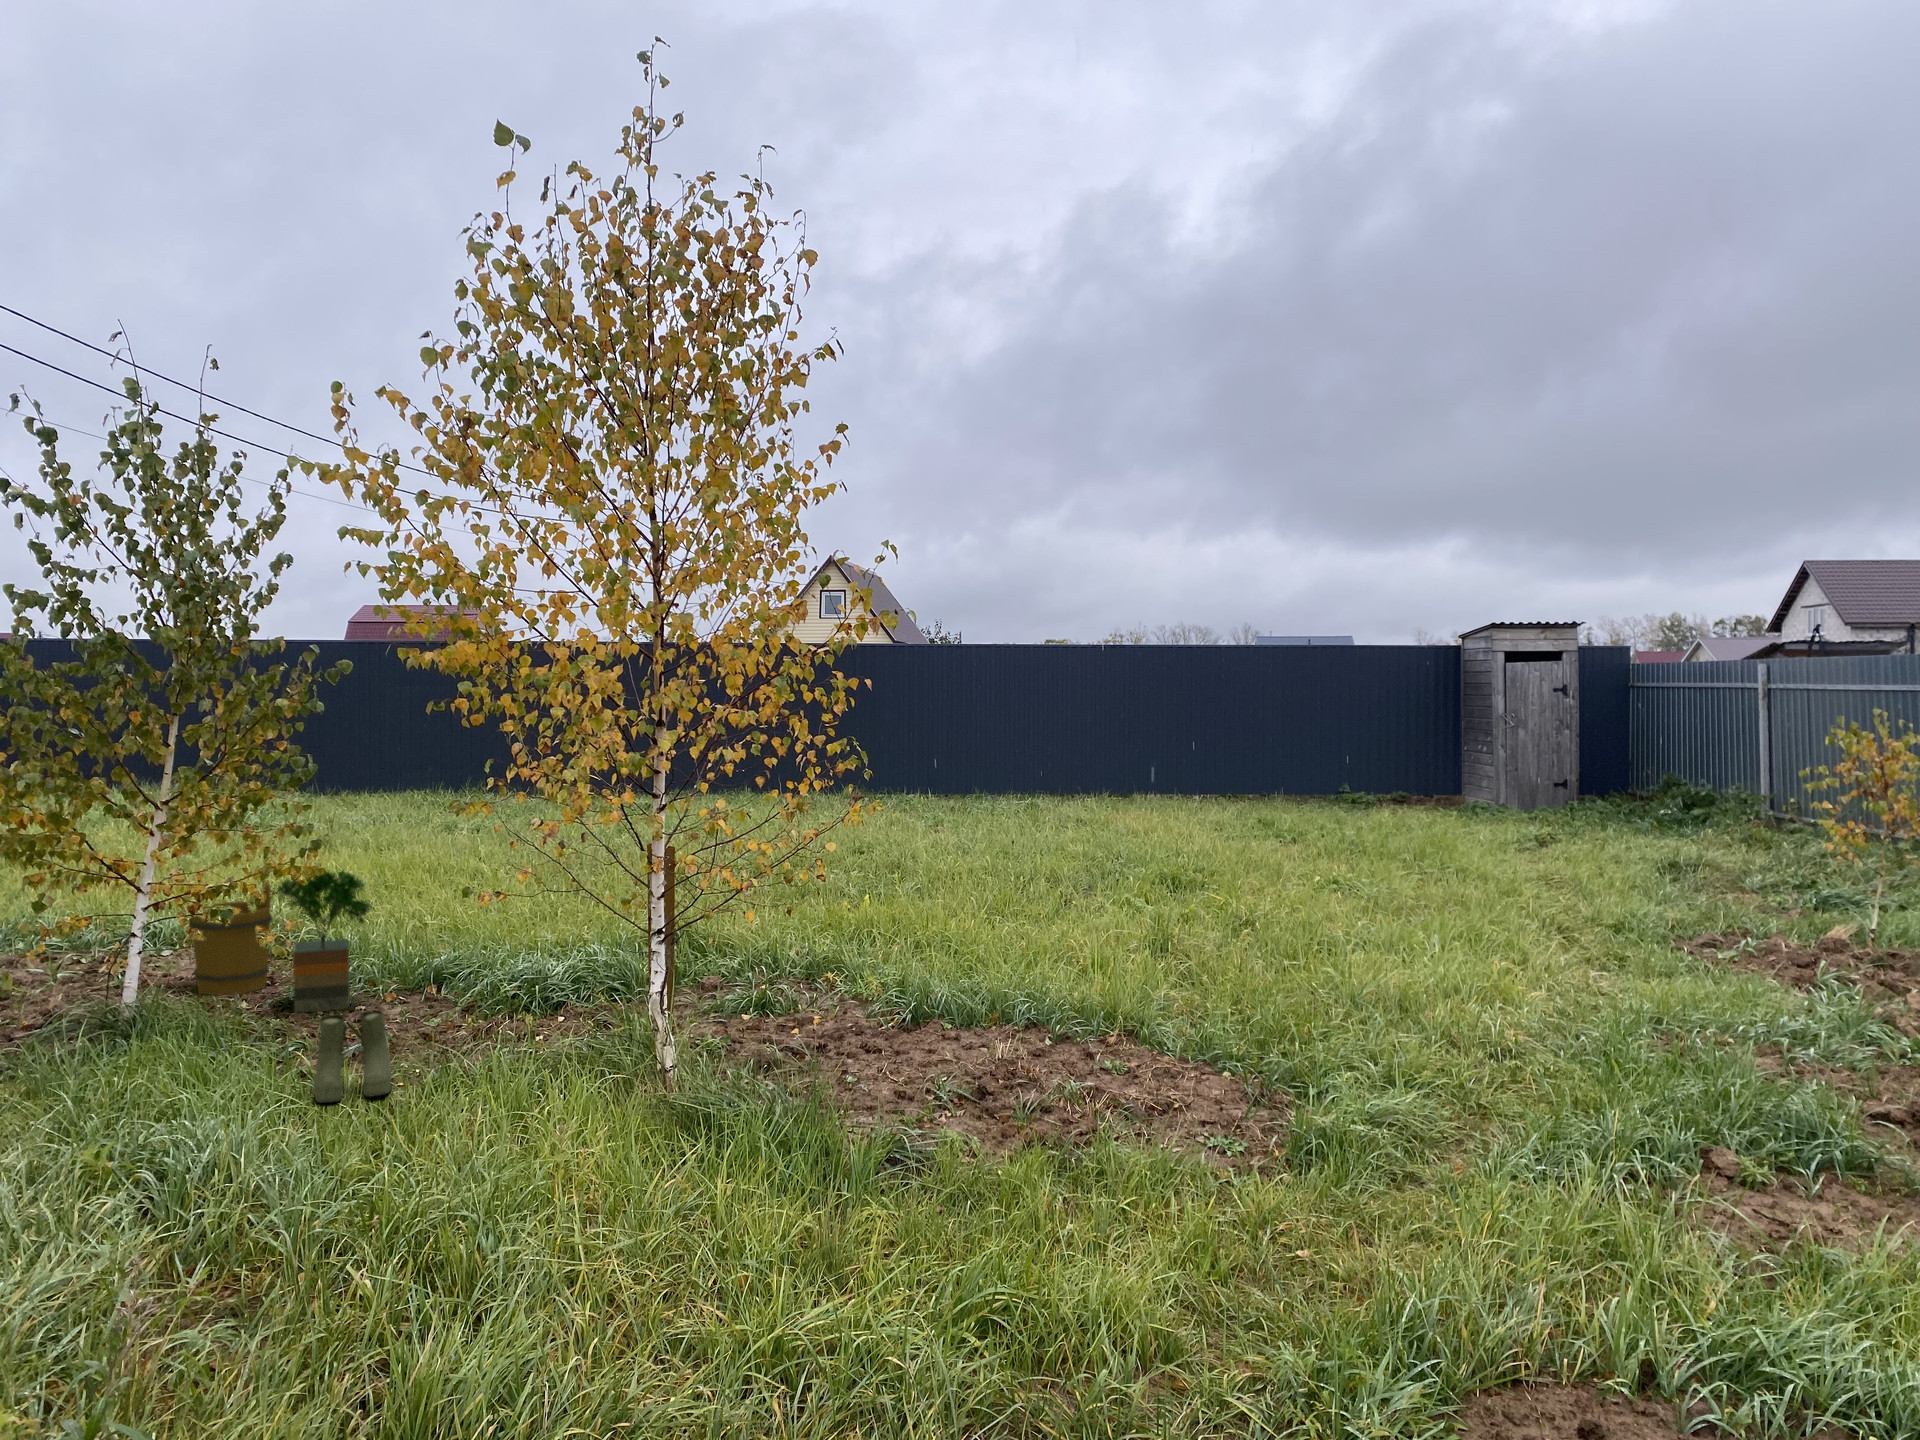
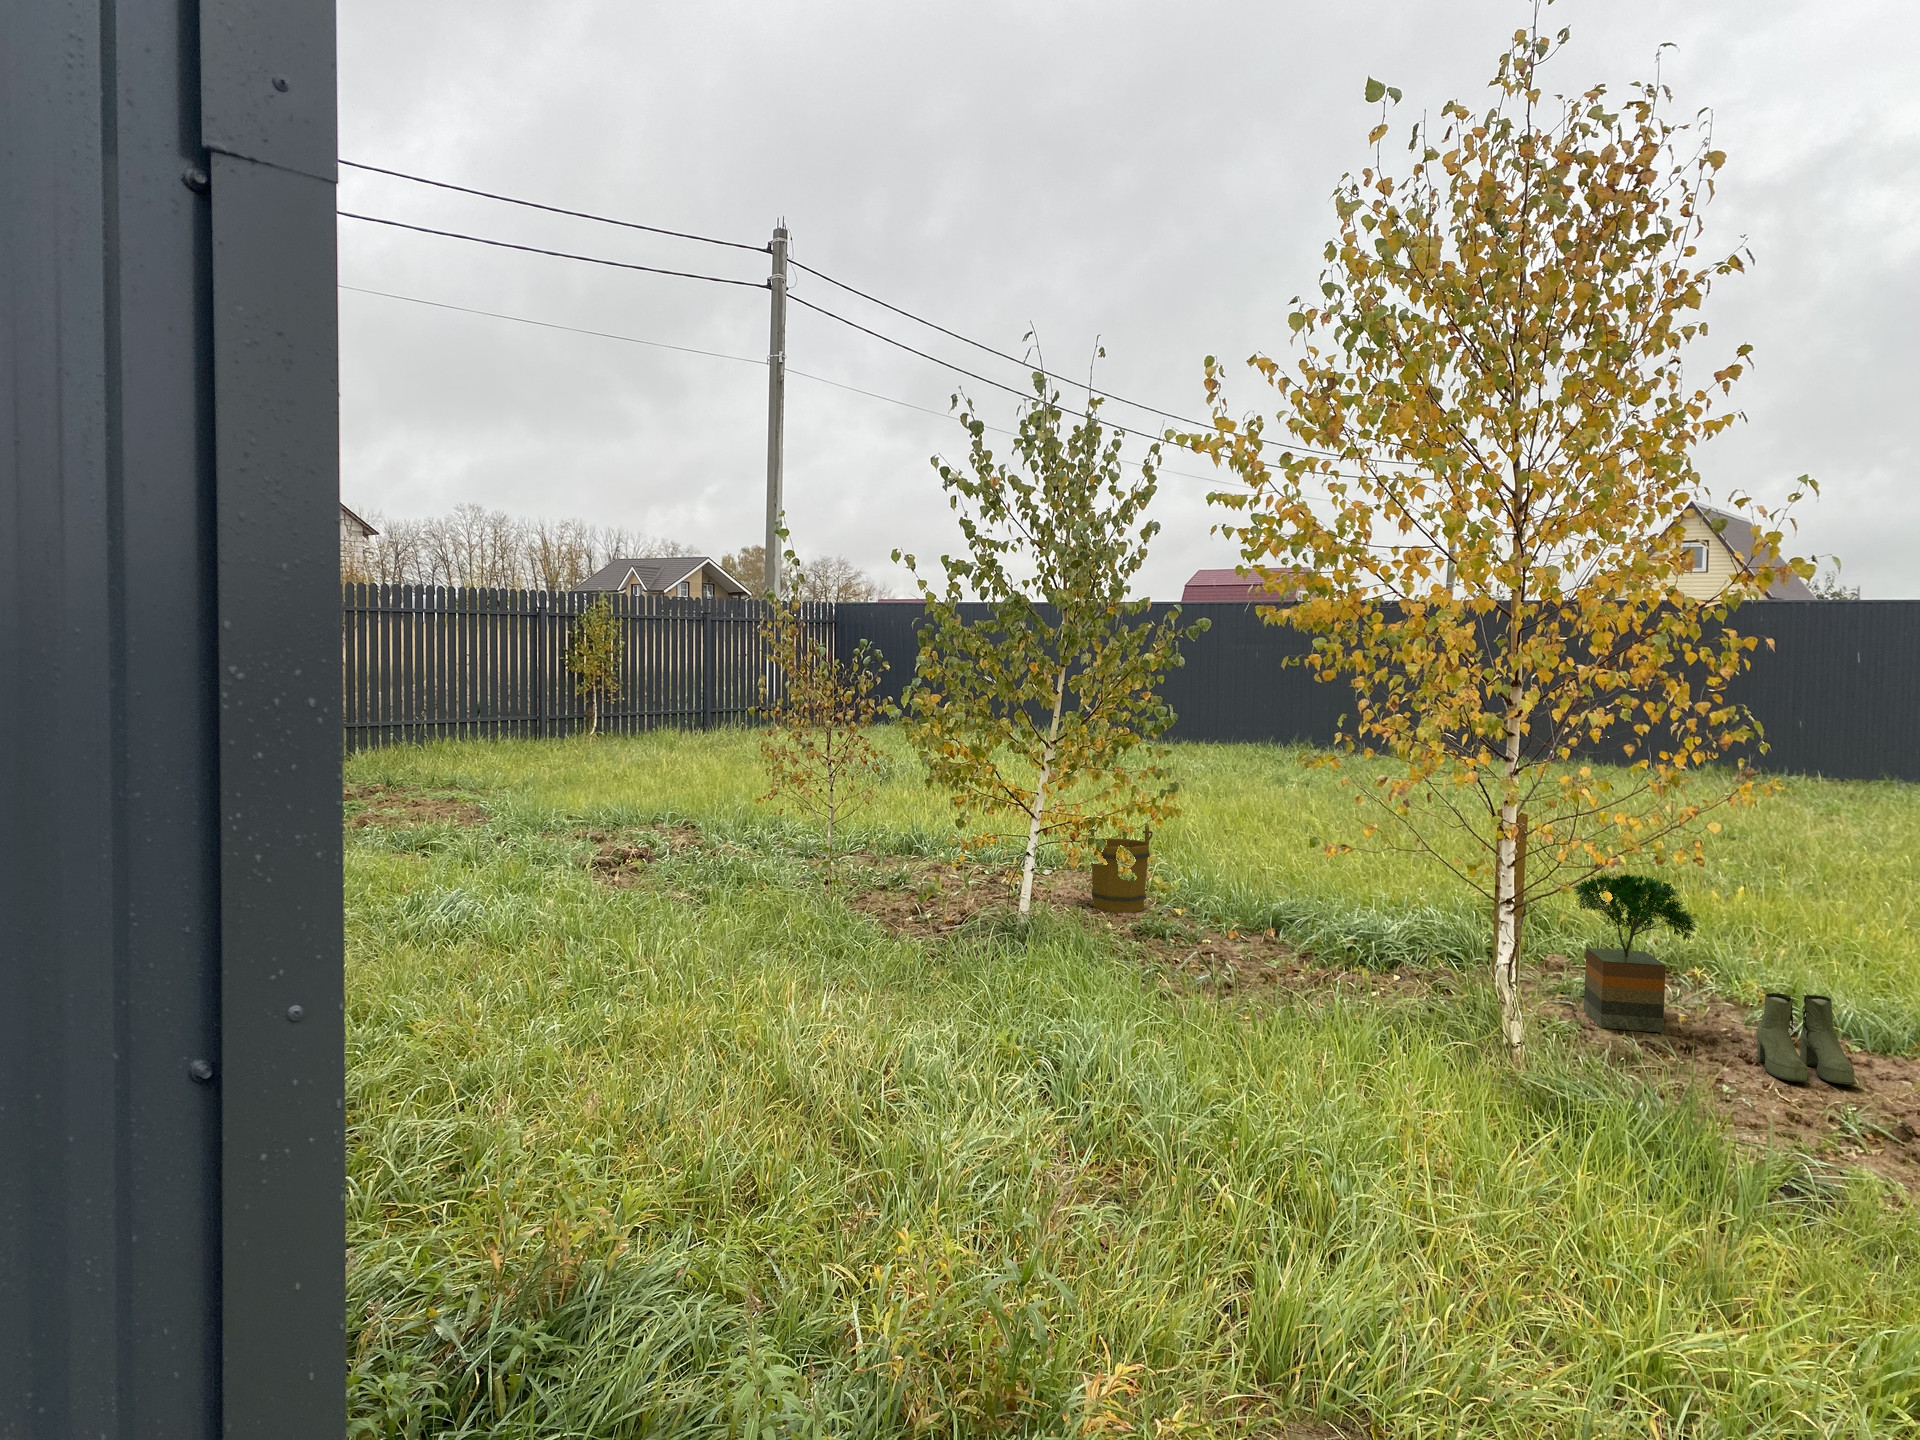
potted tree: present [277,870,372,1013] -> present [1574,872,1696,1033]
boots: present [314,1010,391,1103] -> present [1756,993,1854,1085]

